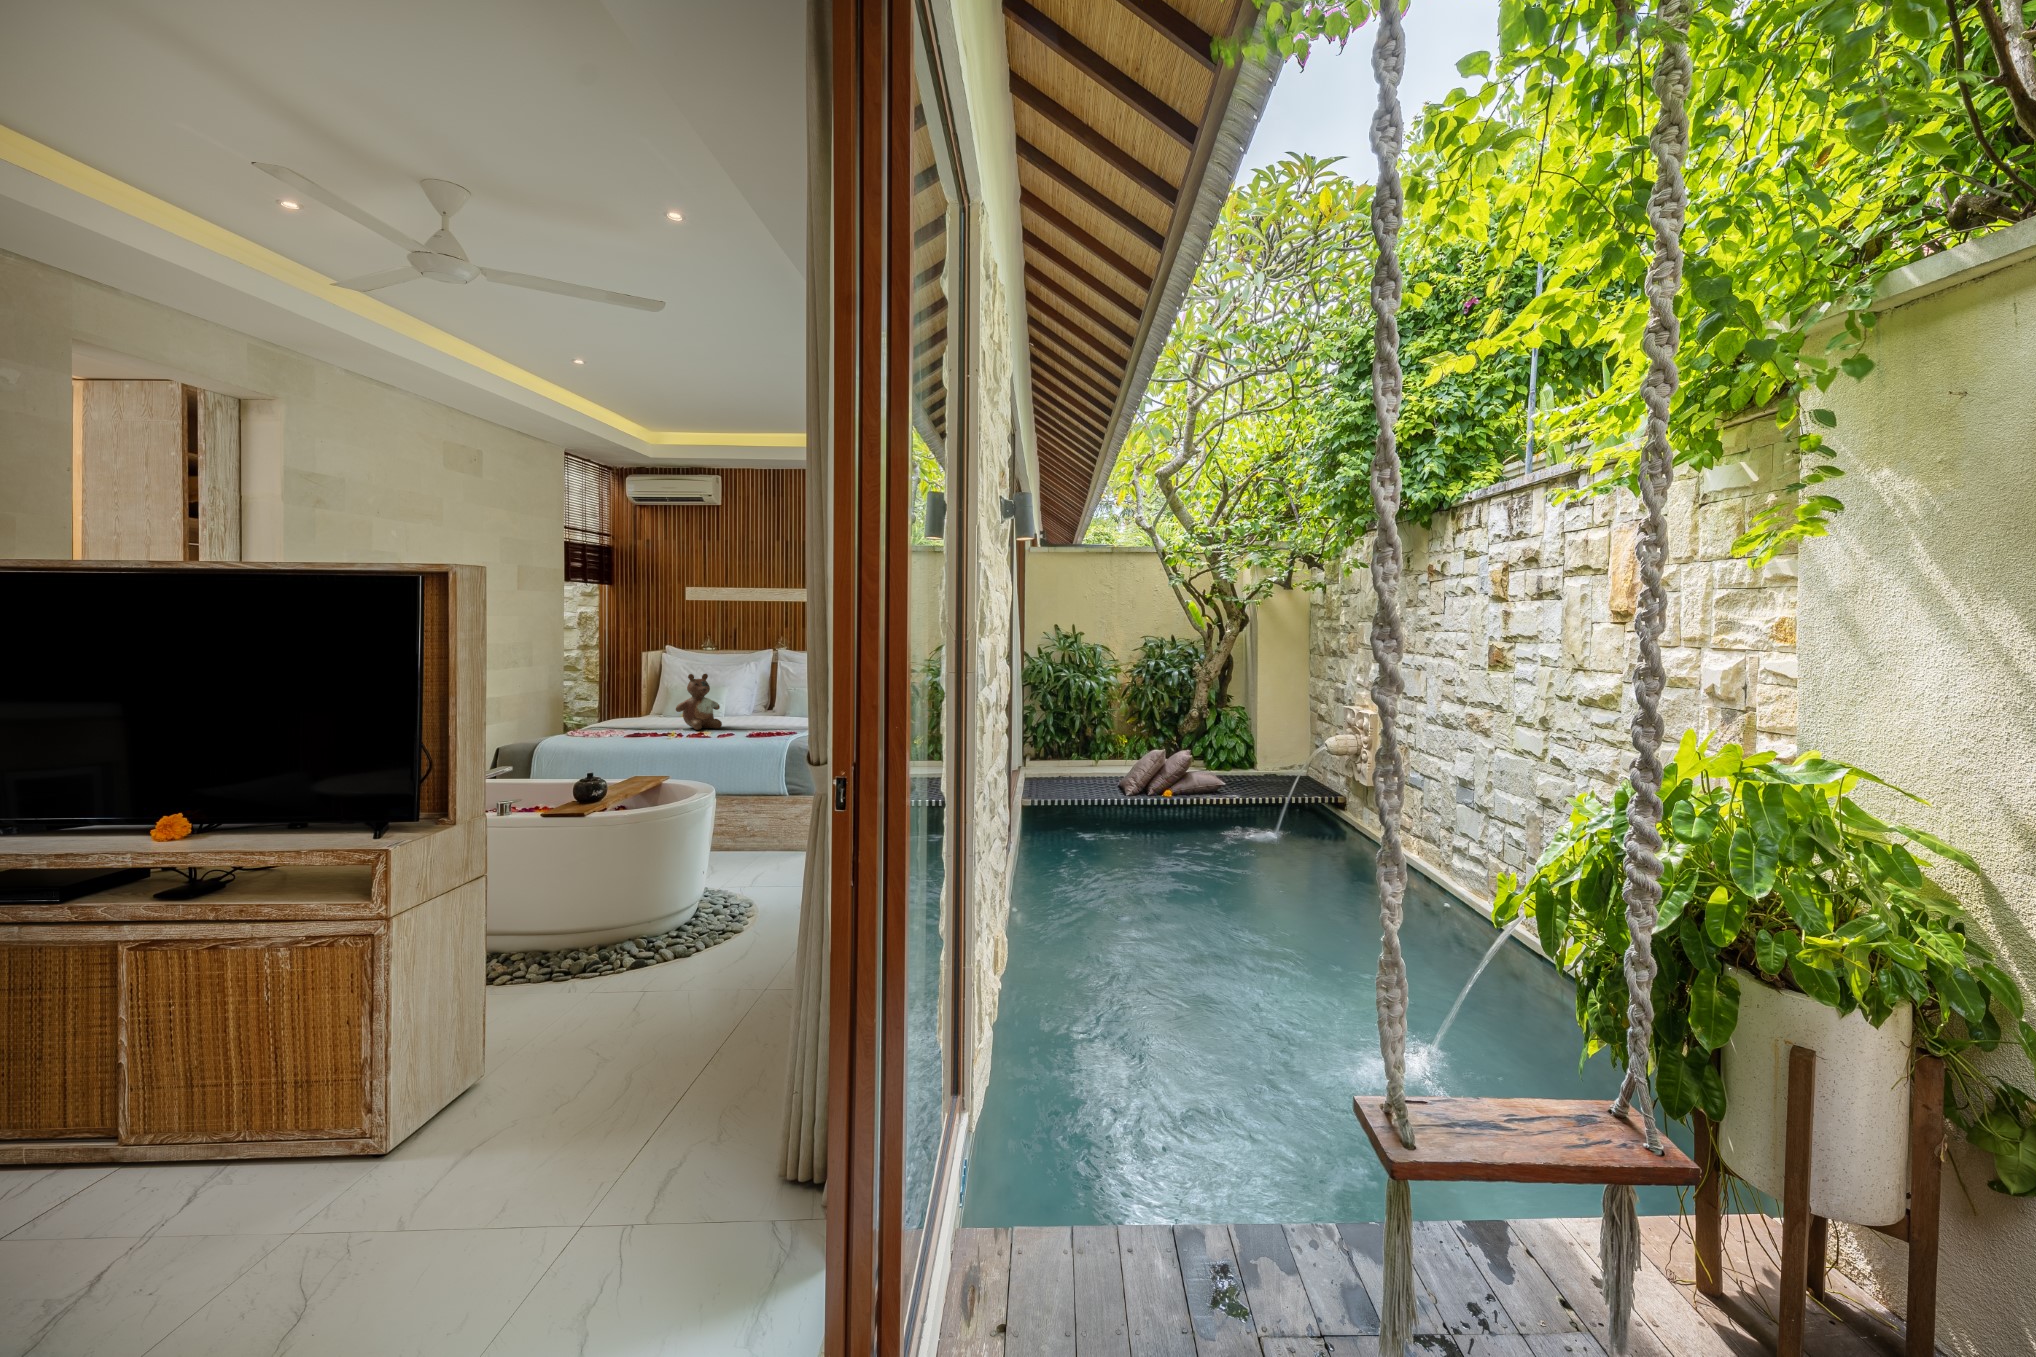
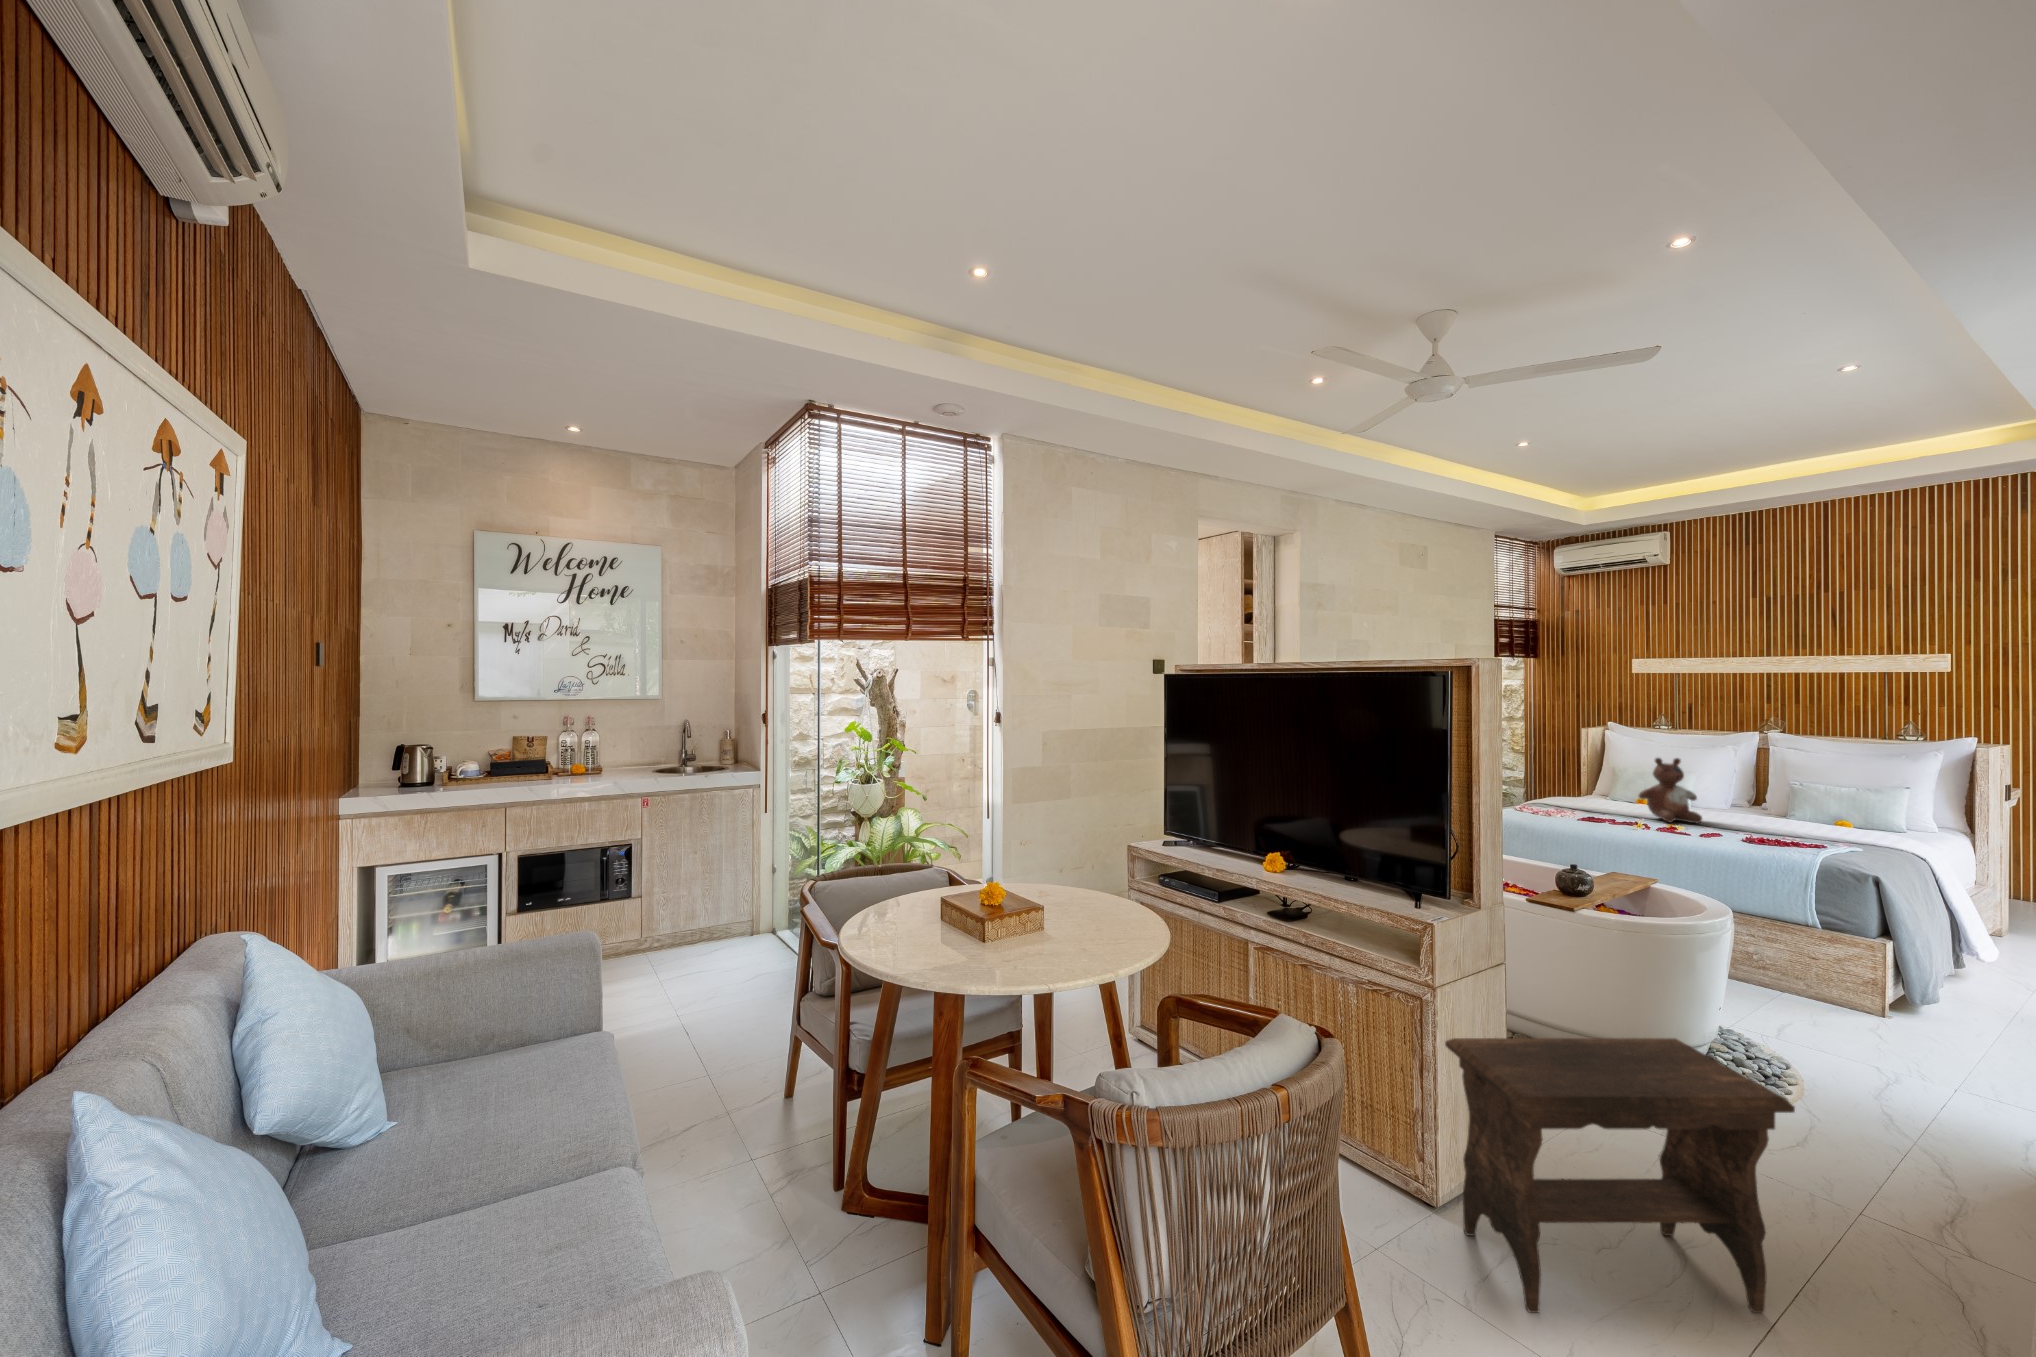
footstool: none [398,908,698,1206] -> present [1445,1038,1795,1313]

